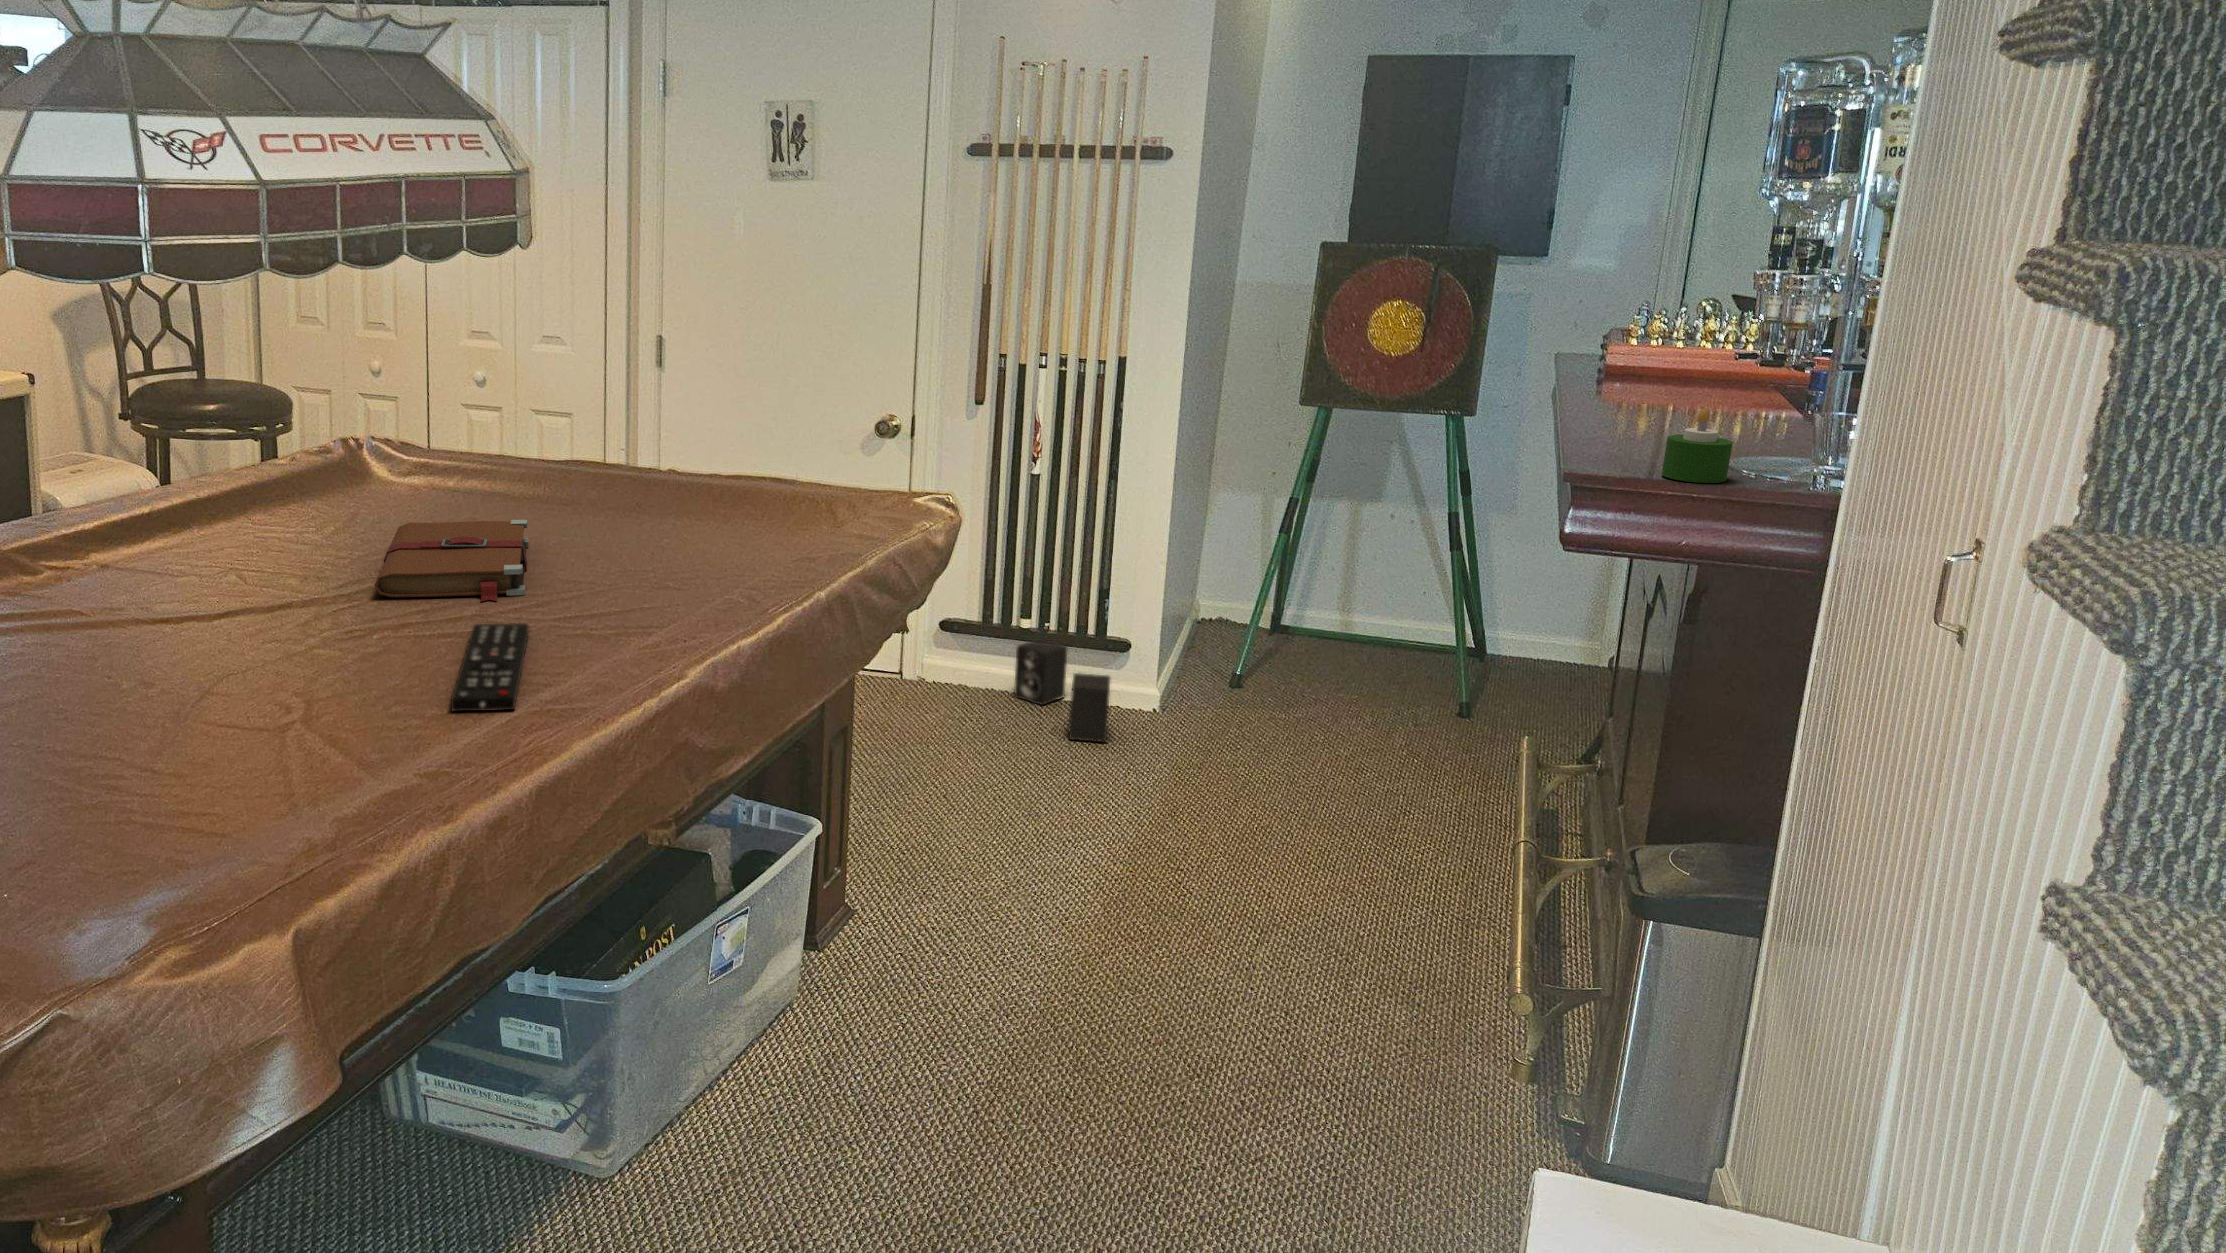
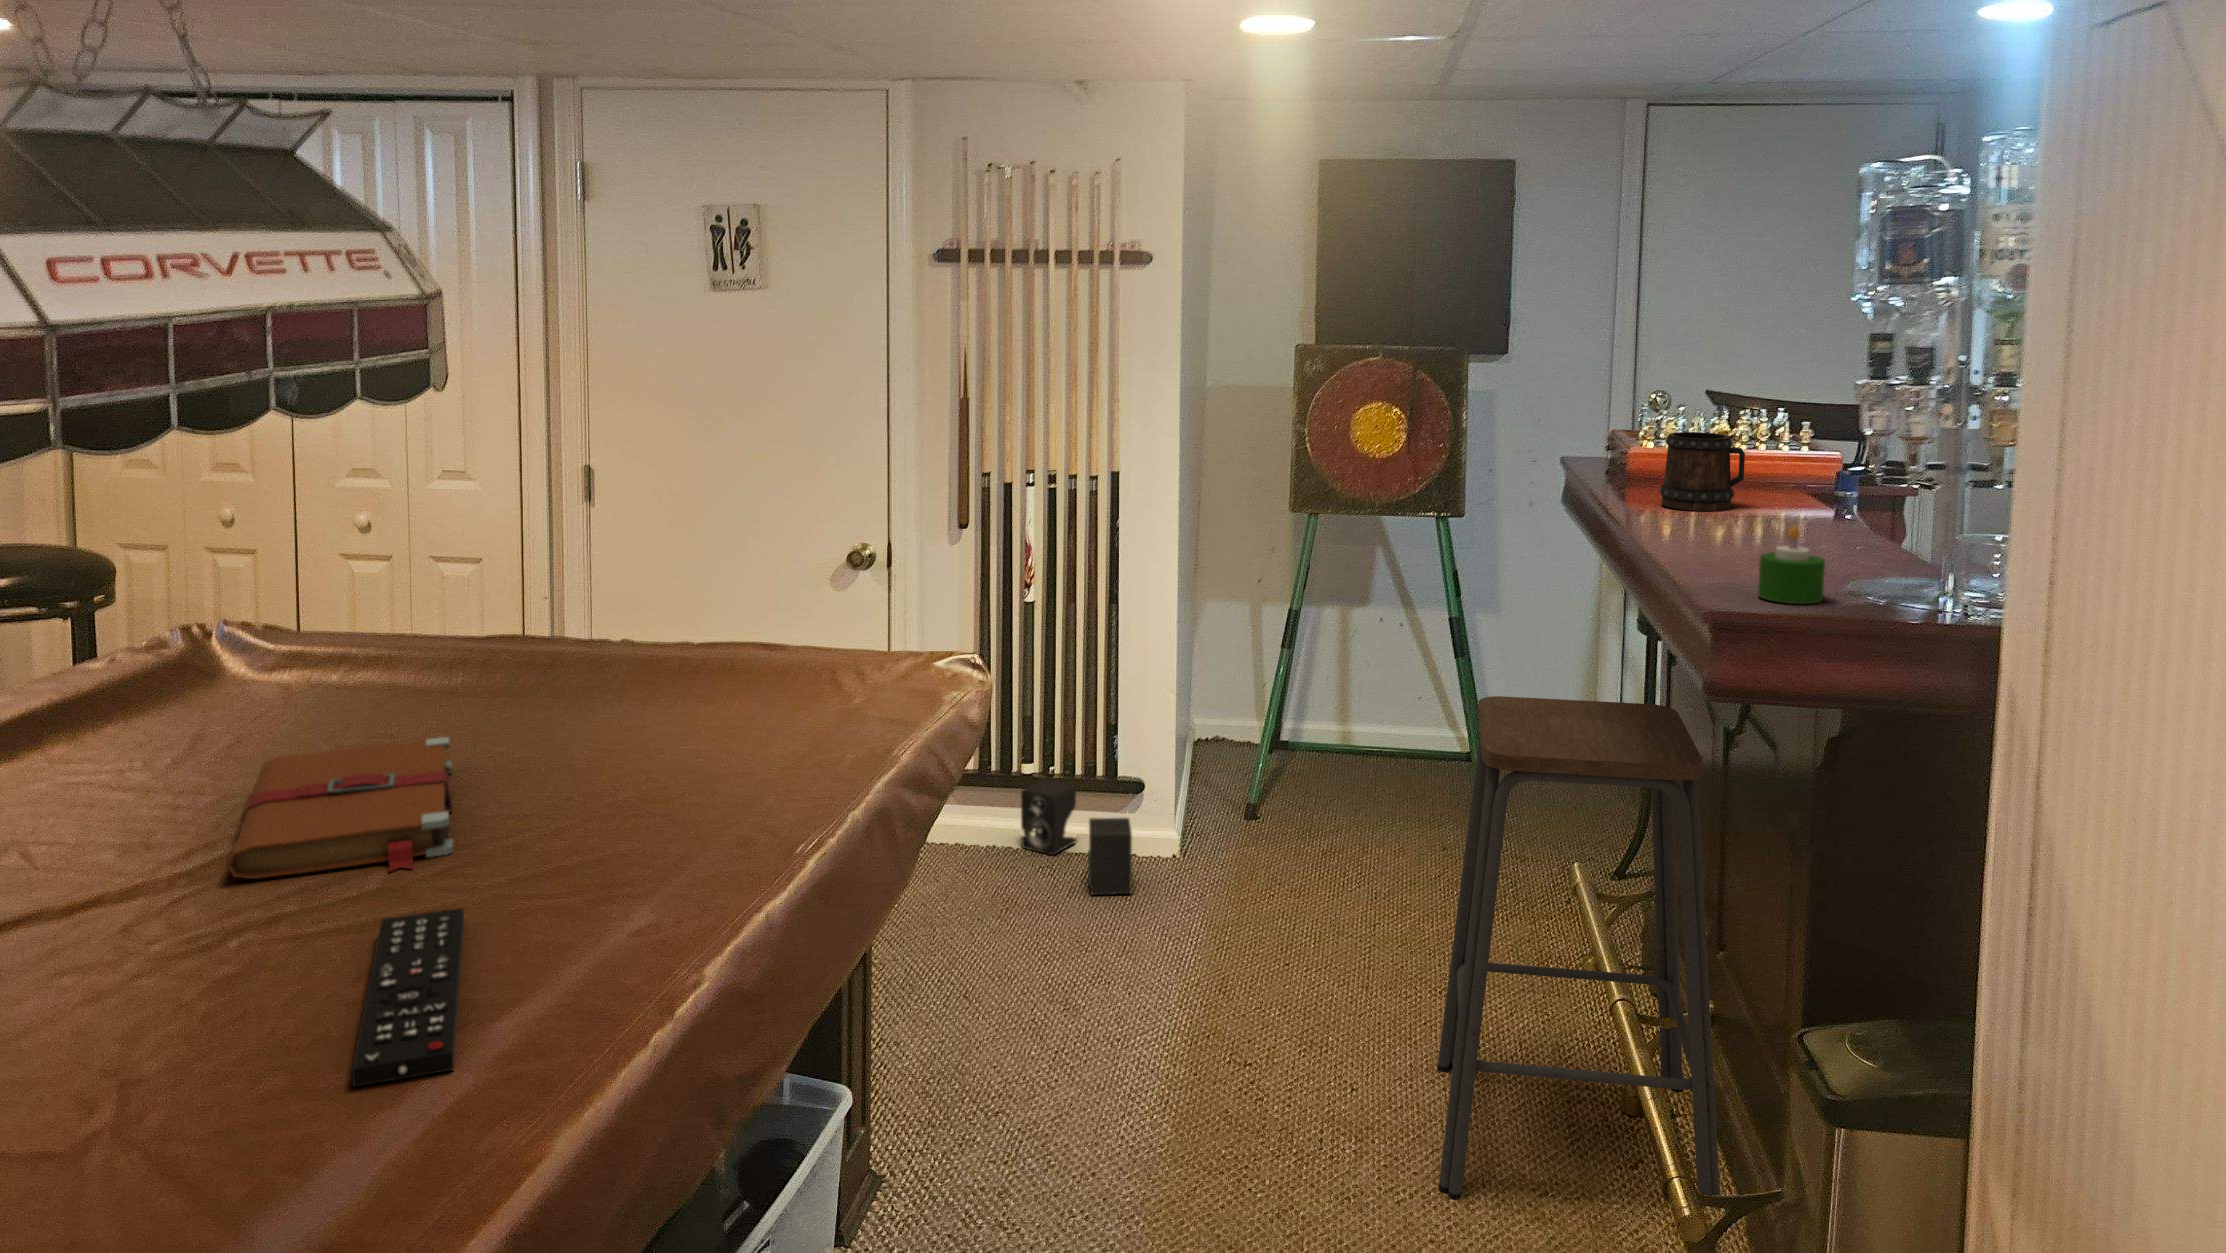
beer mug: none [1642,329,1739,409] -> present [1660,432,1745,511]
bar stool: none [1328,573,1623,1056] -> present [1437,696,1720,1200]

